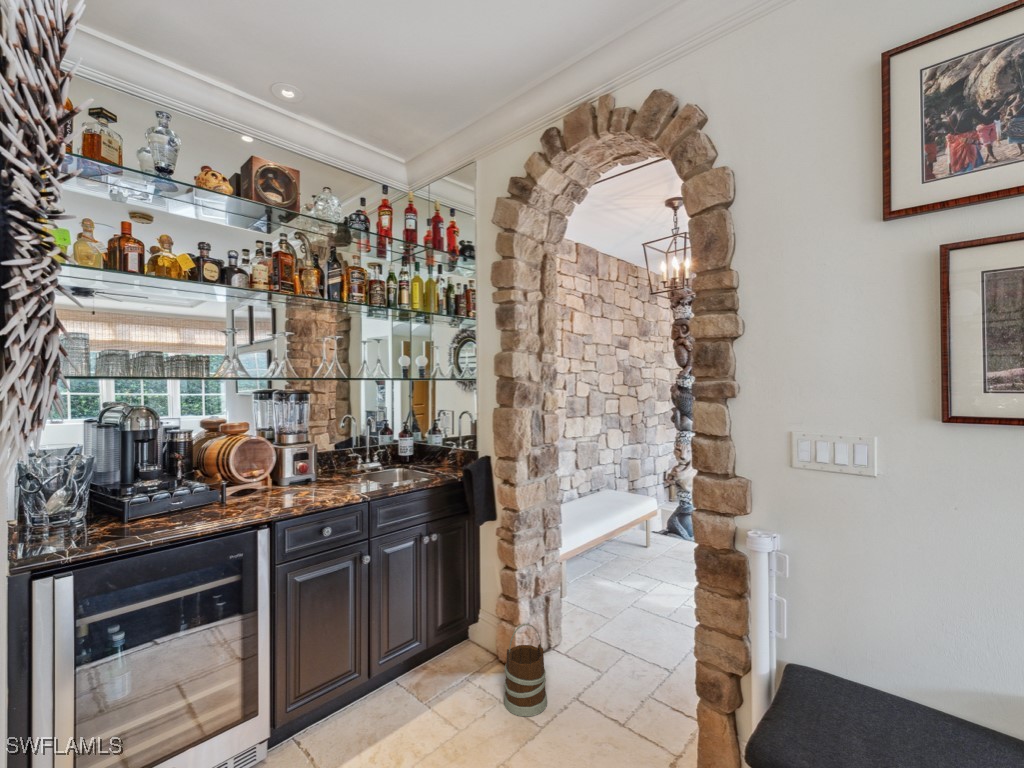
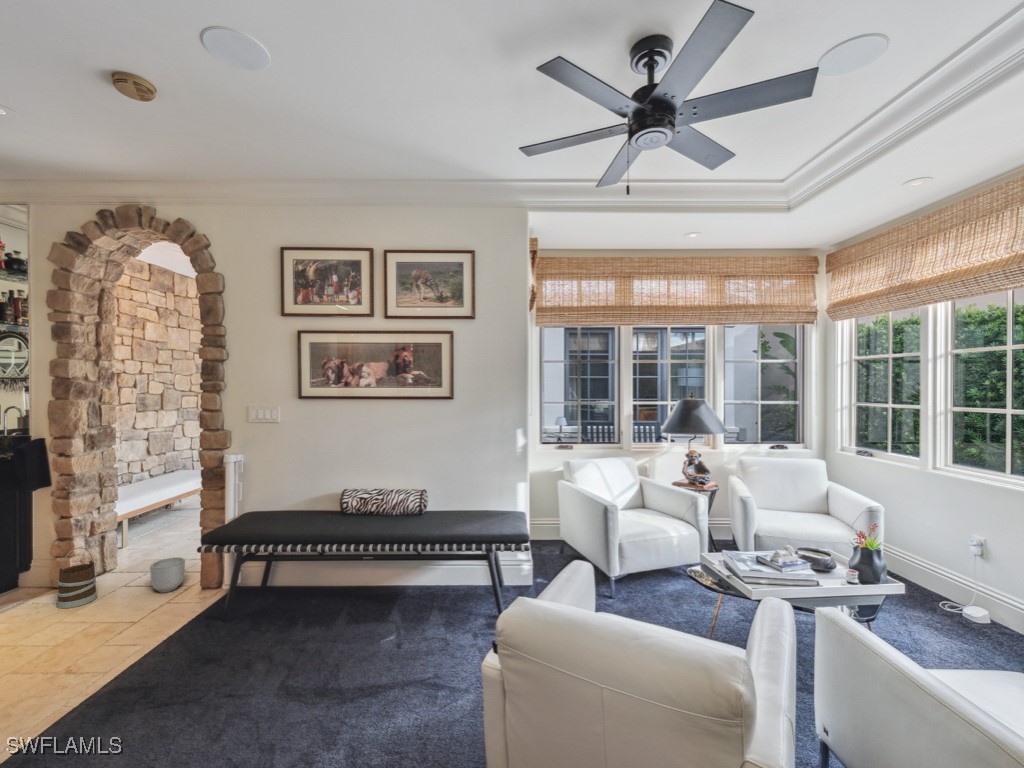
planter: none [613,670,662,738] -> present [150,557,185,593]

